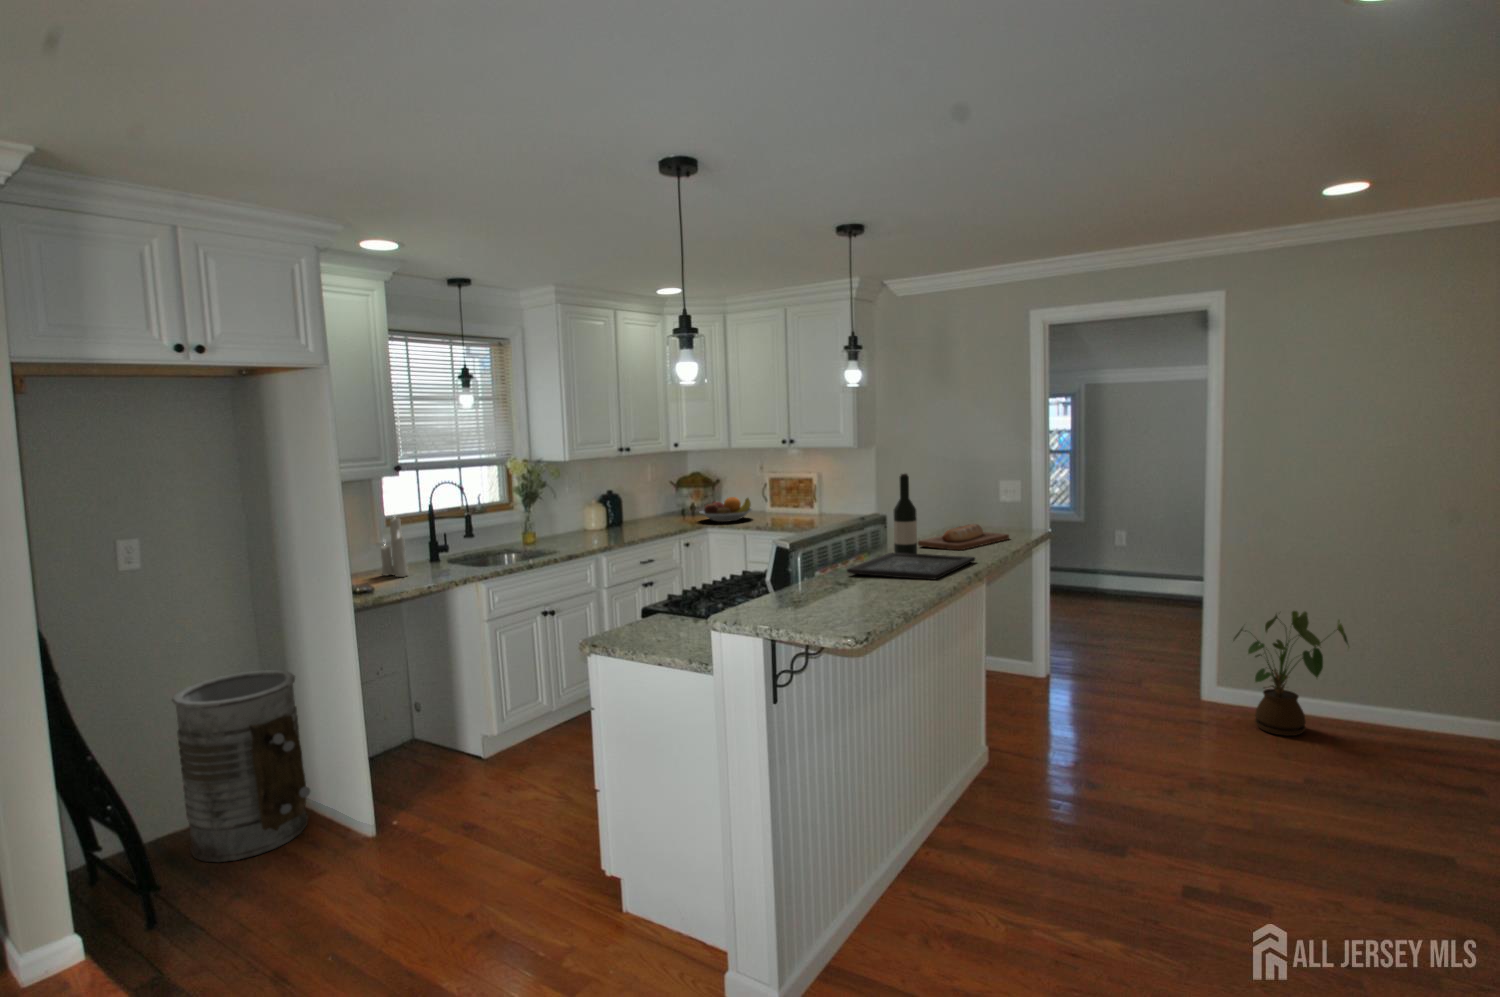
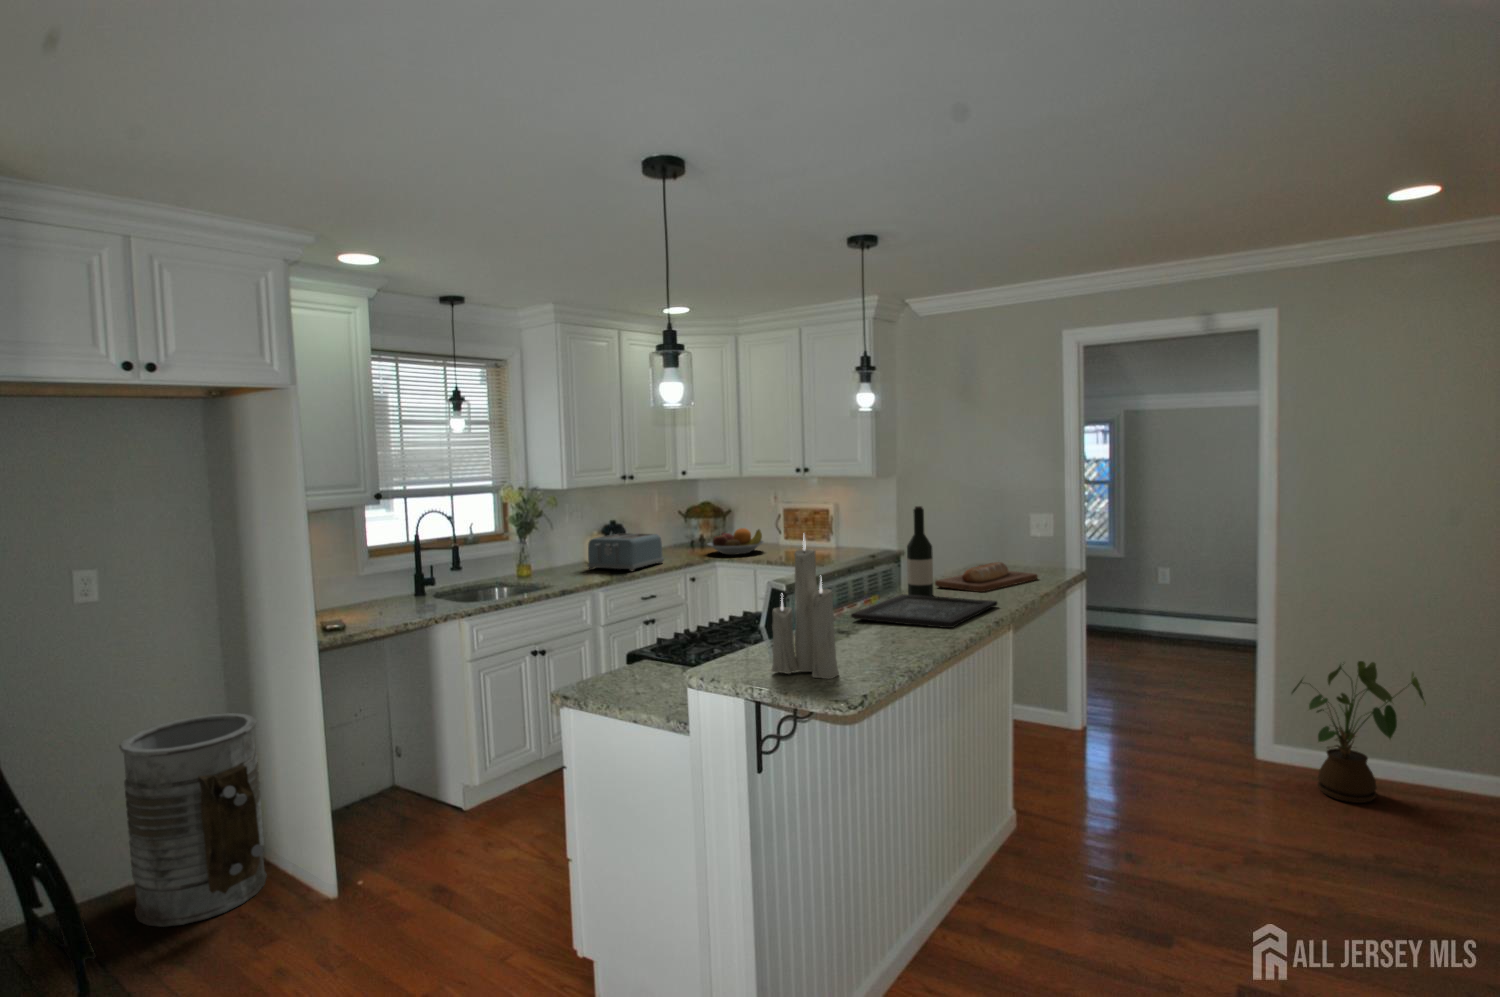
toaster: none [588,502,660,538] -> present [587,533,664,571]
candle: present [381,518,409,577] -> present [771,540,839,679]

